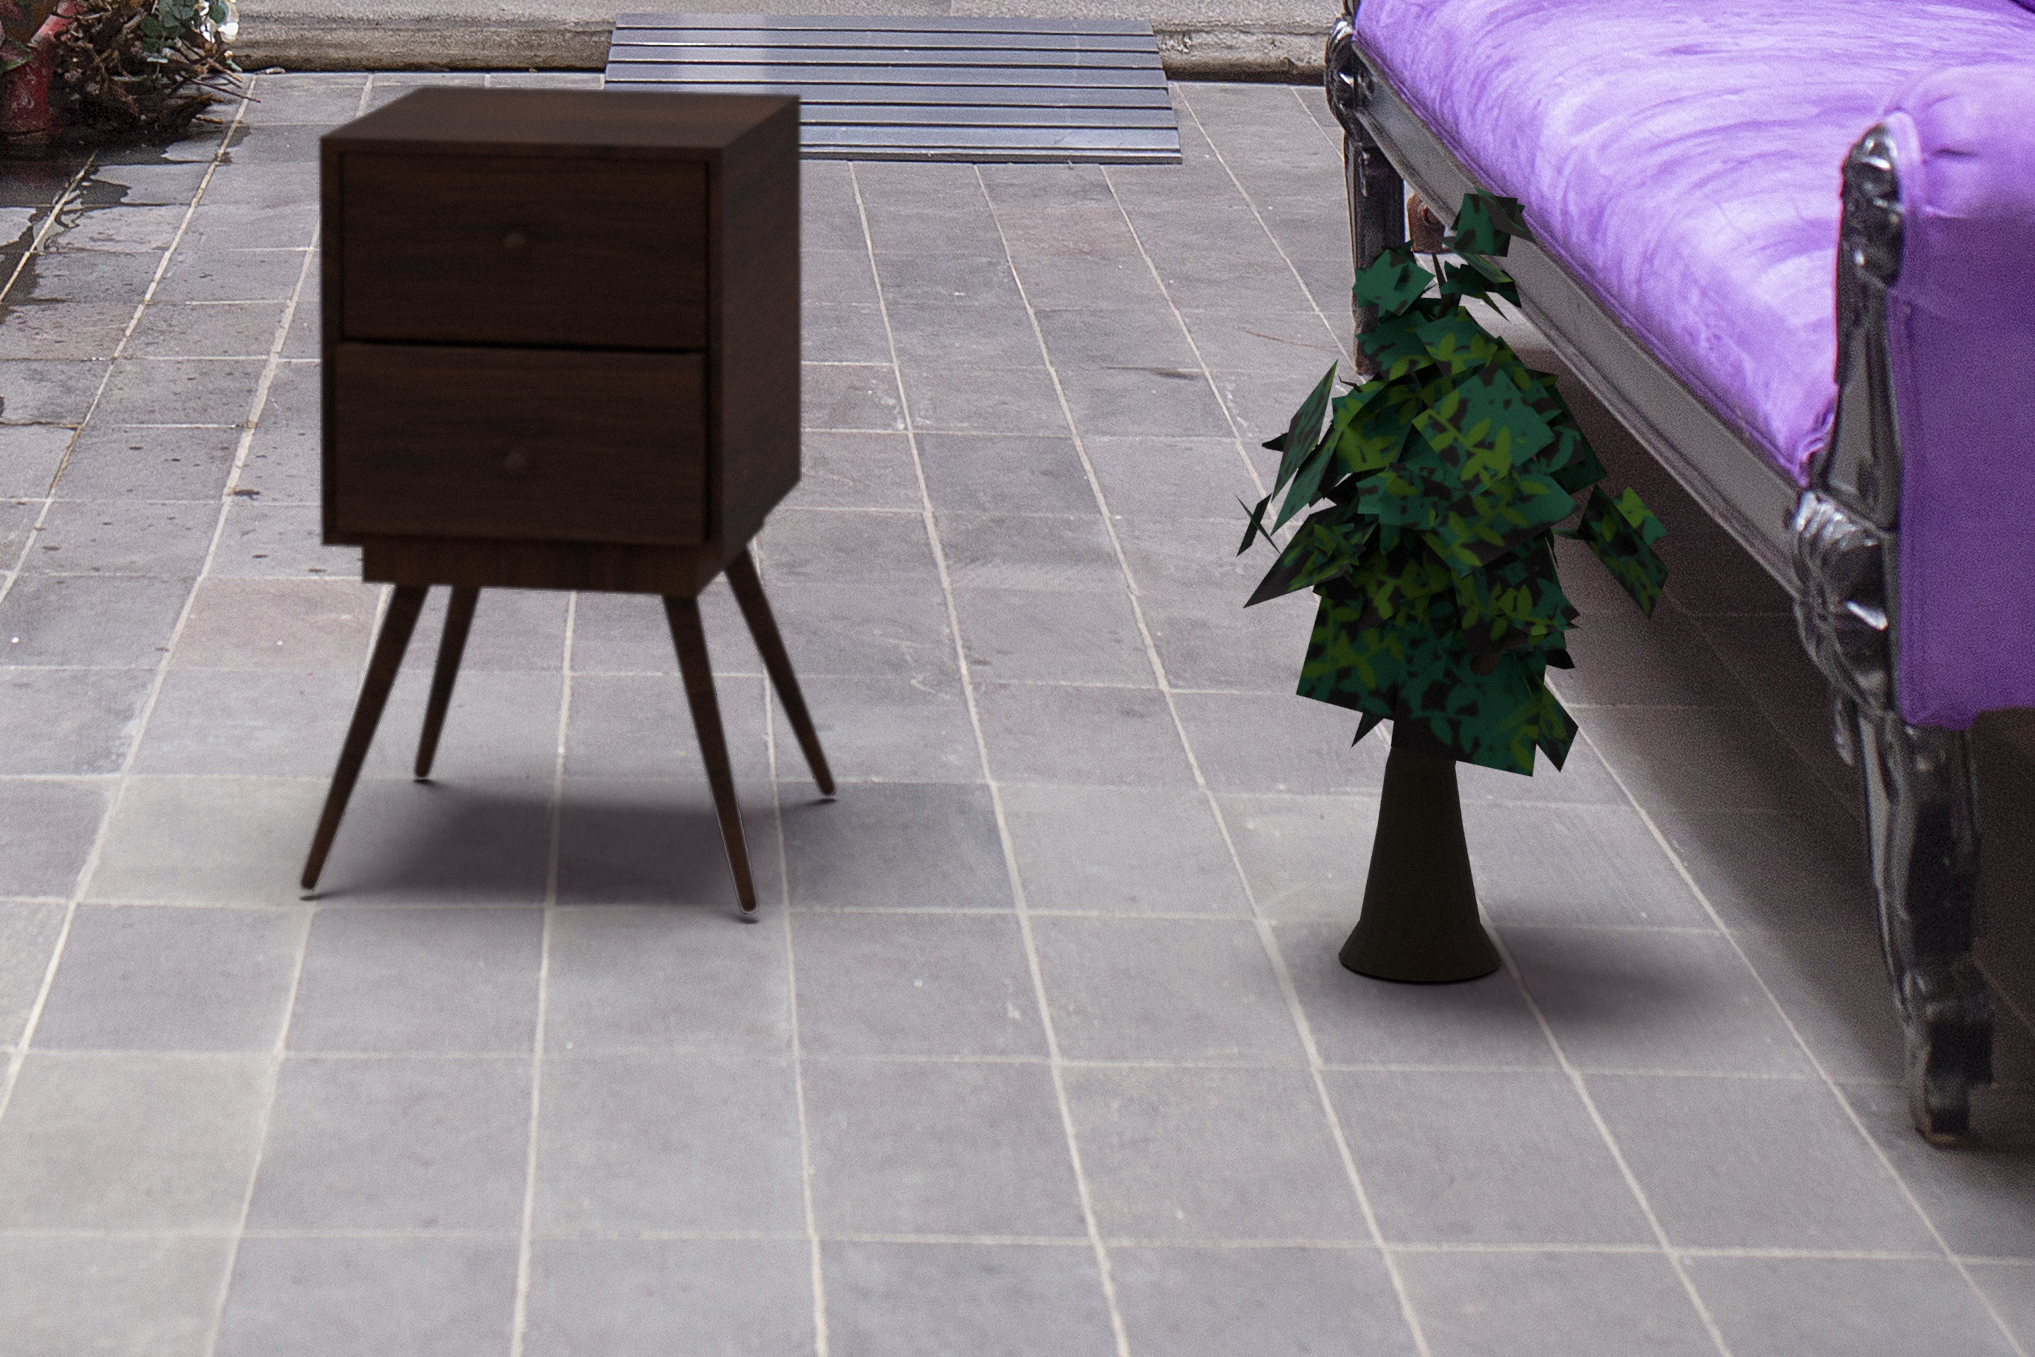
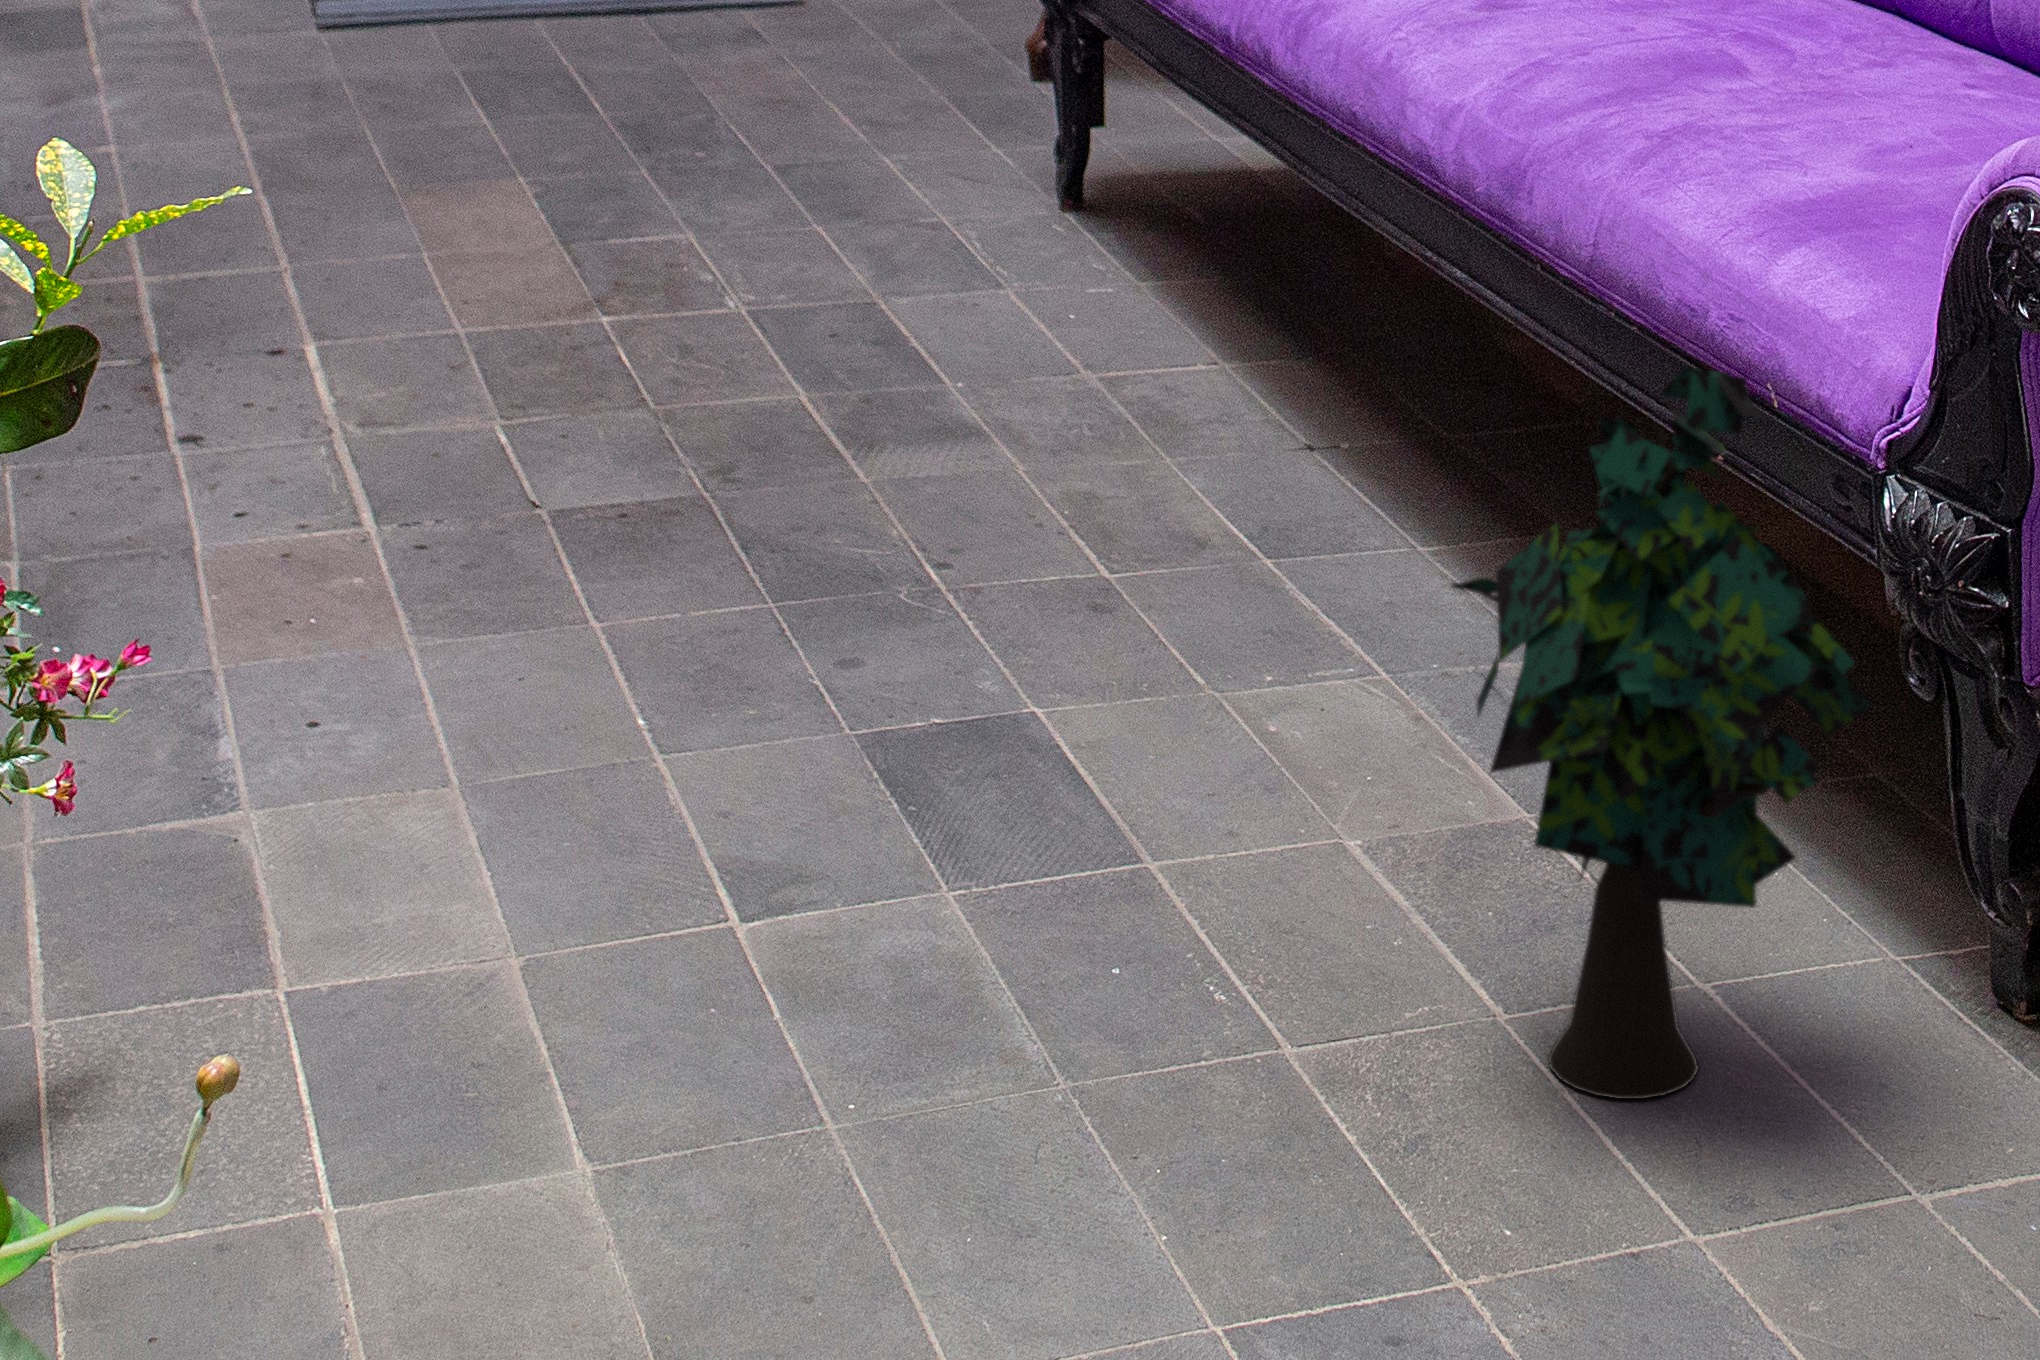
side table: present [299,85,836,914] -> none [528,246,997,1111]

